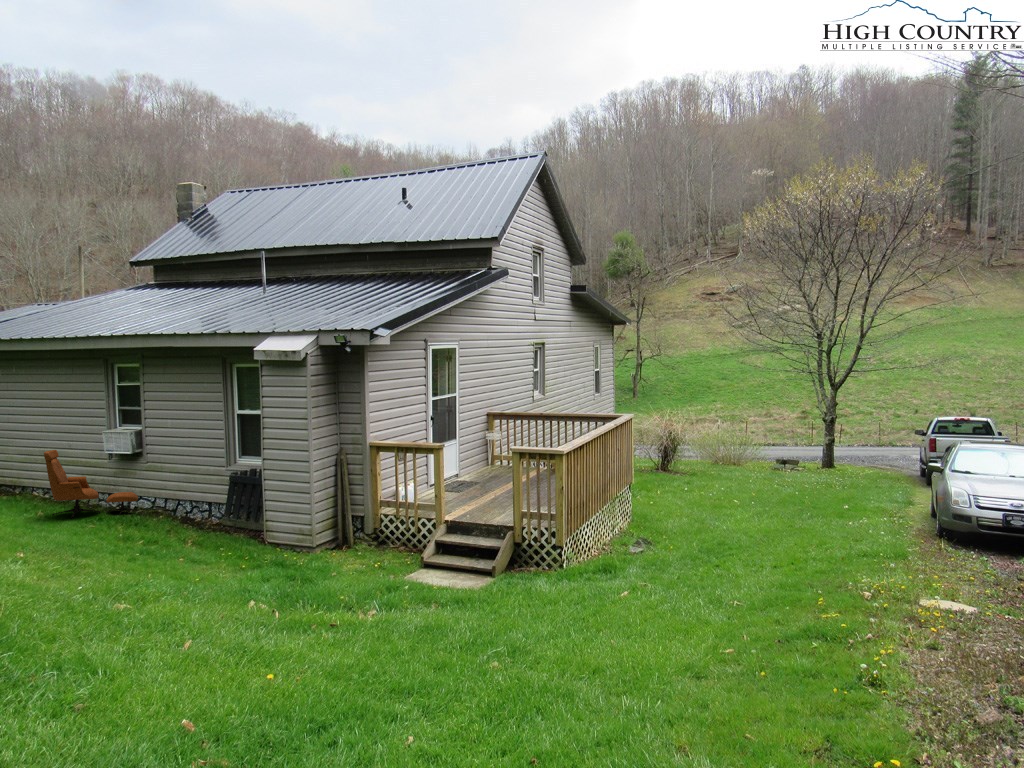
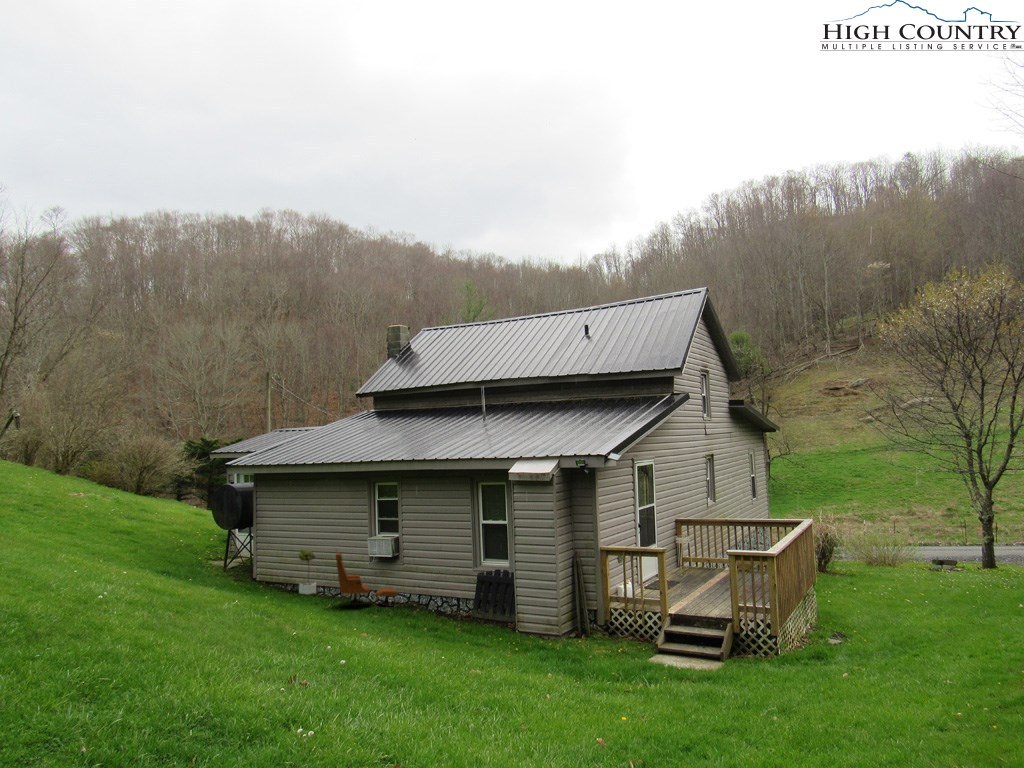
potted tree: none [17,445,45,500] -> present [299,549,316,594]

